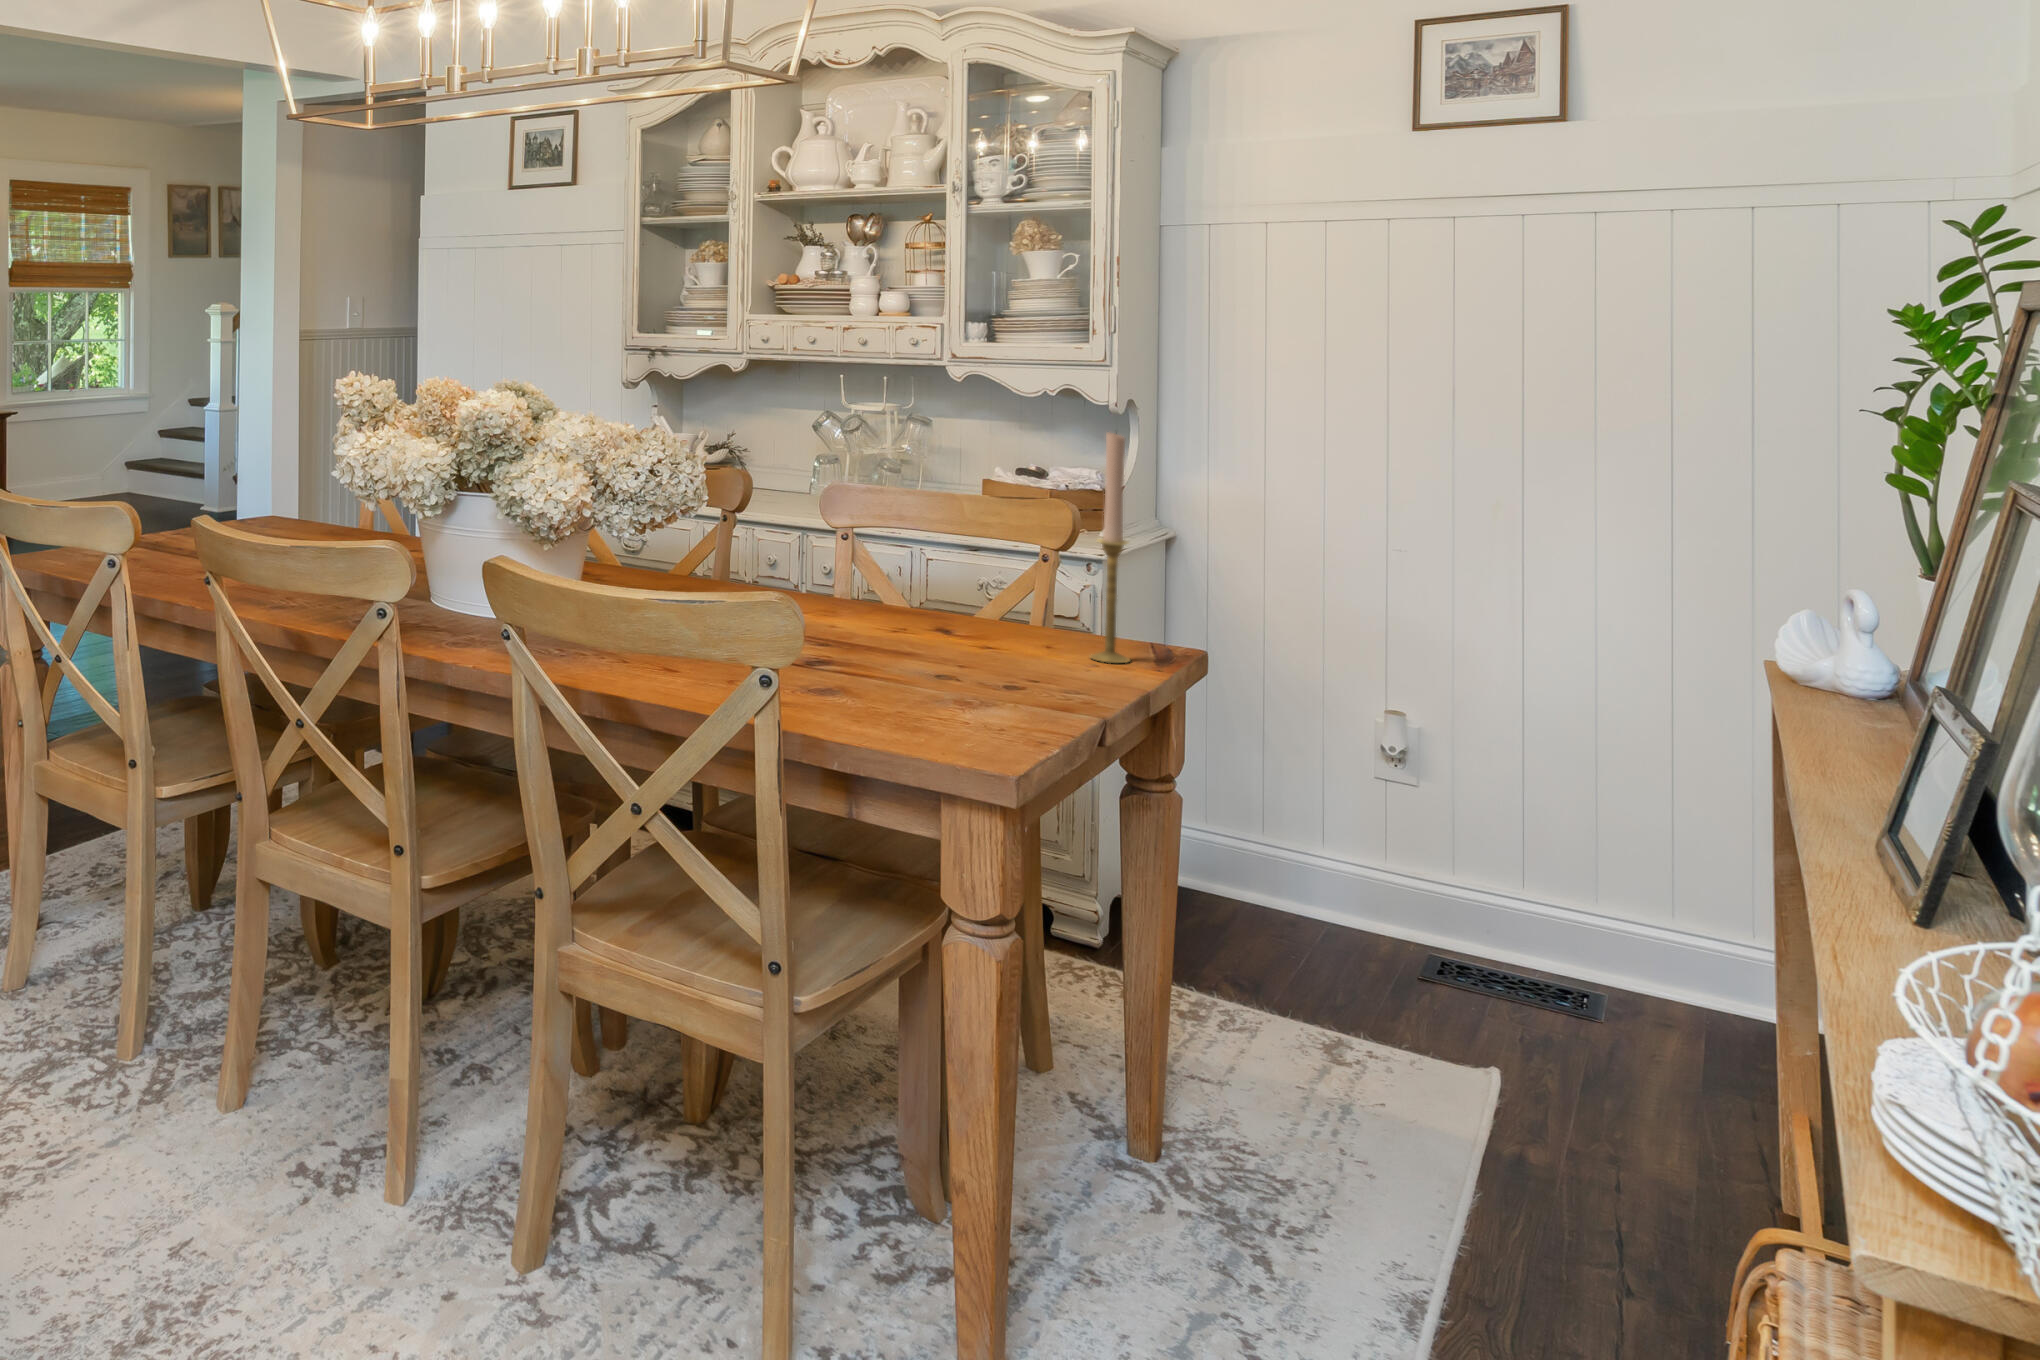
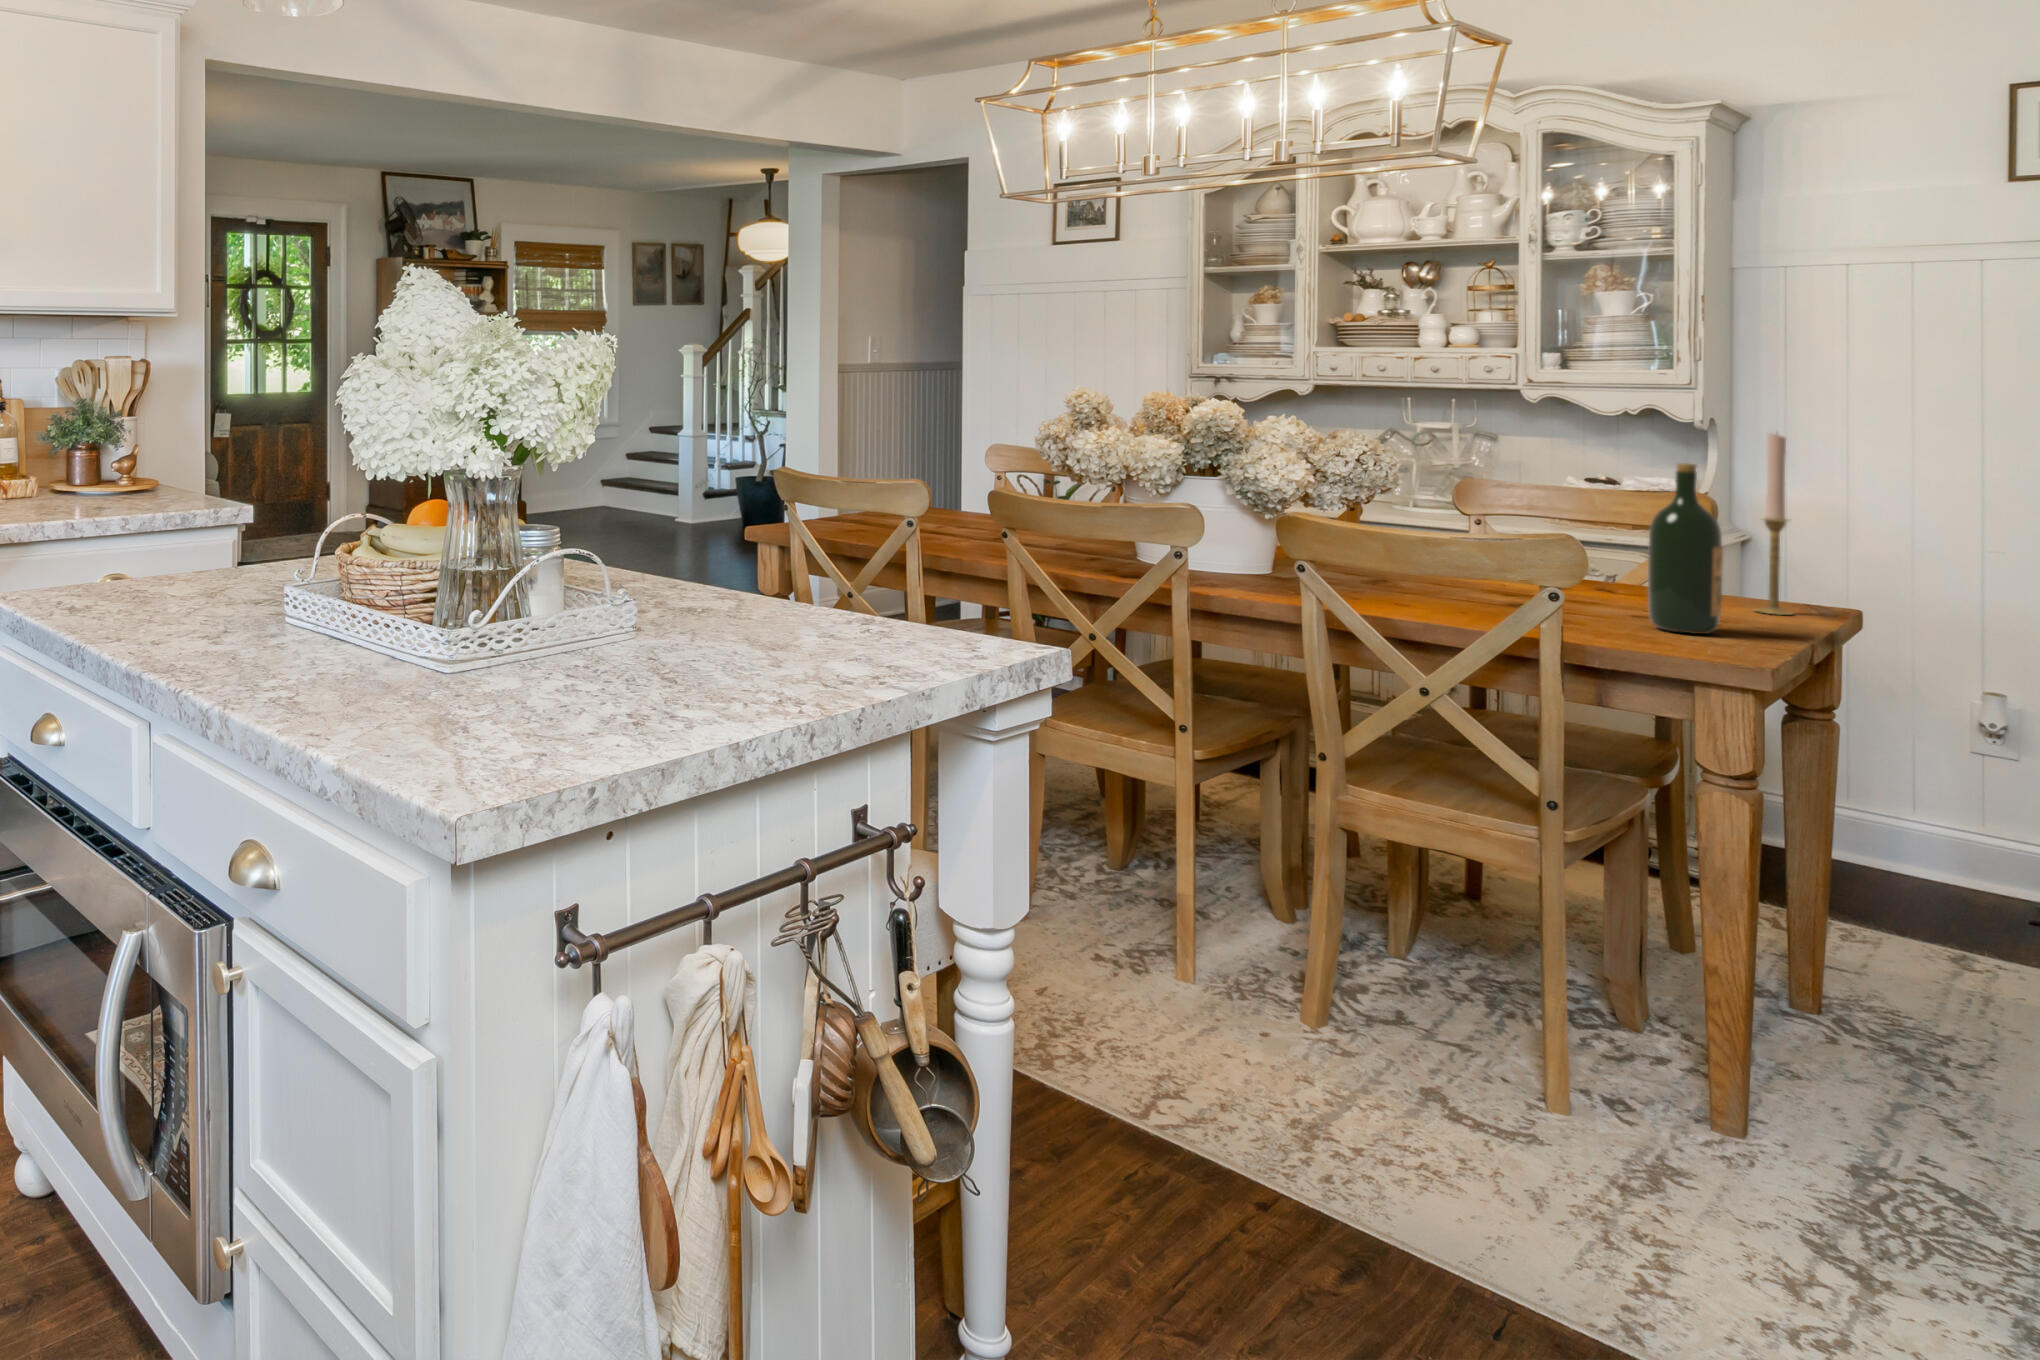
wine bottle: none [938,480,1017,707] -> present [1648,463,1723,634]

